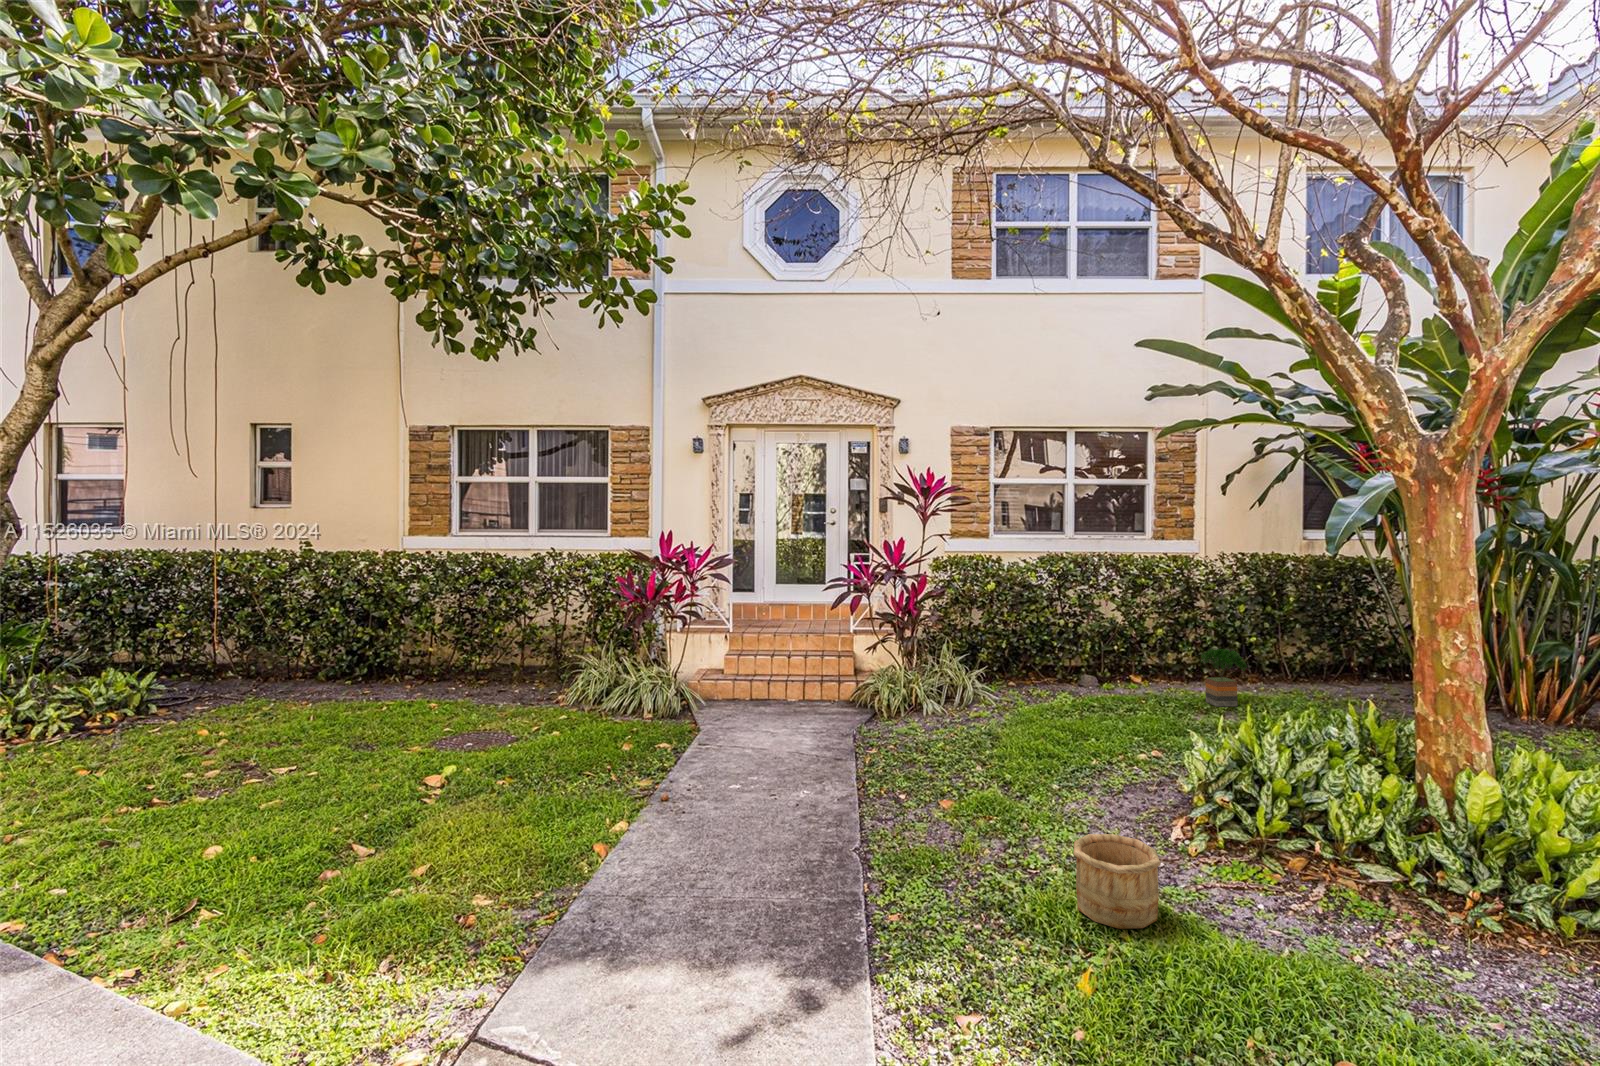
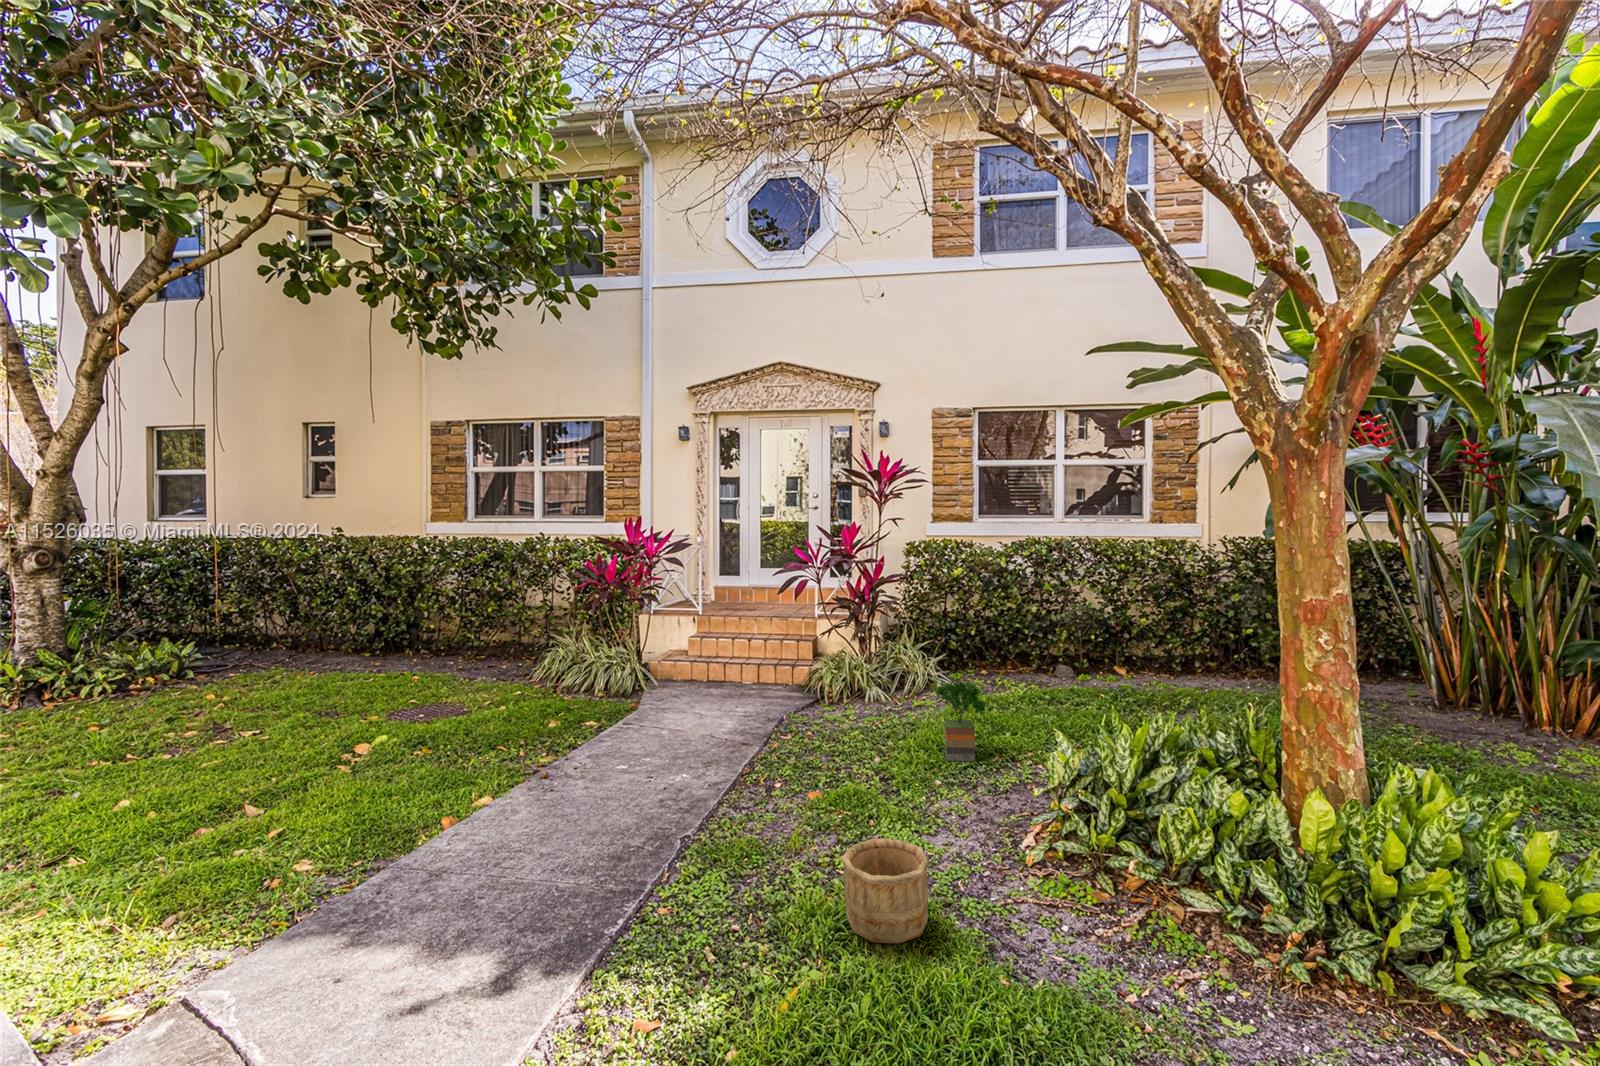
potted tree: present [1201,649,1246,707] -> present [936,682,986,761]

